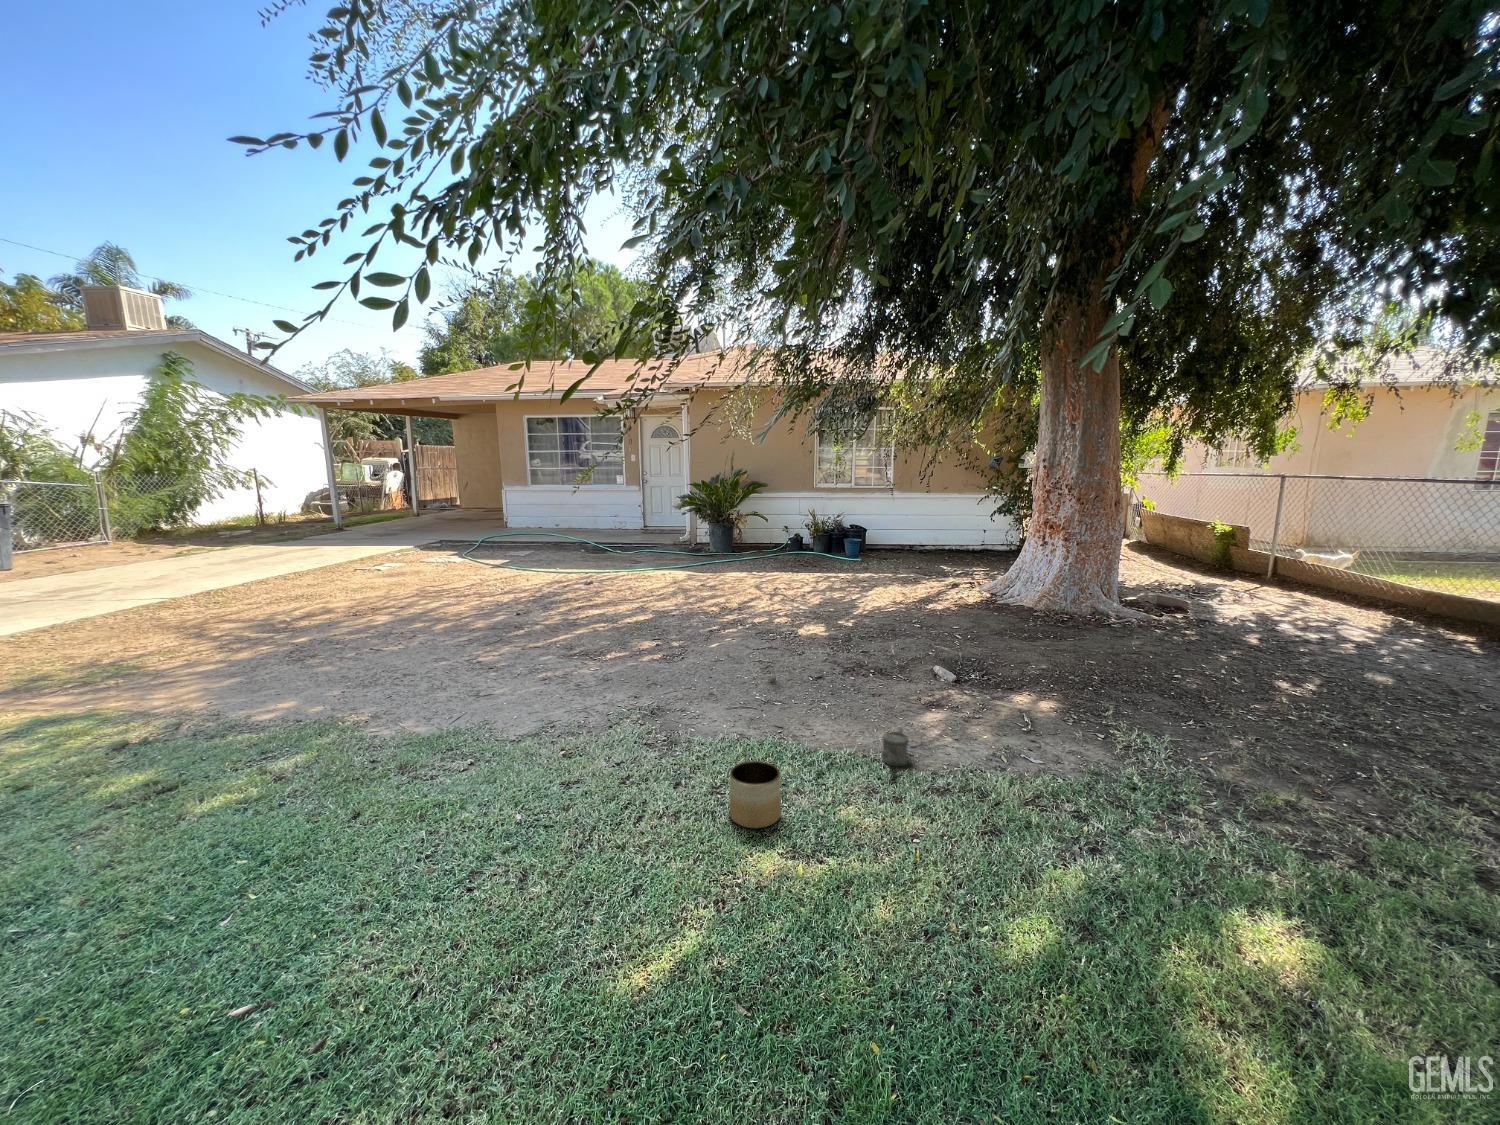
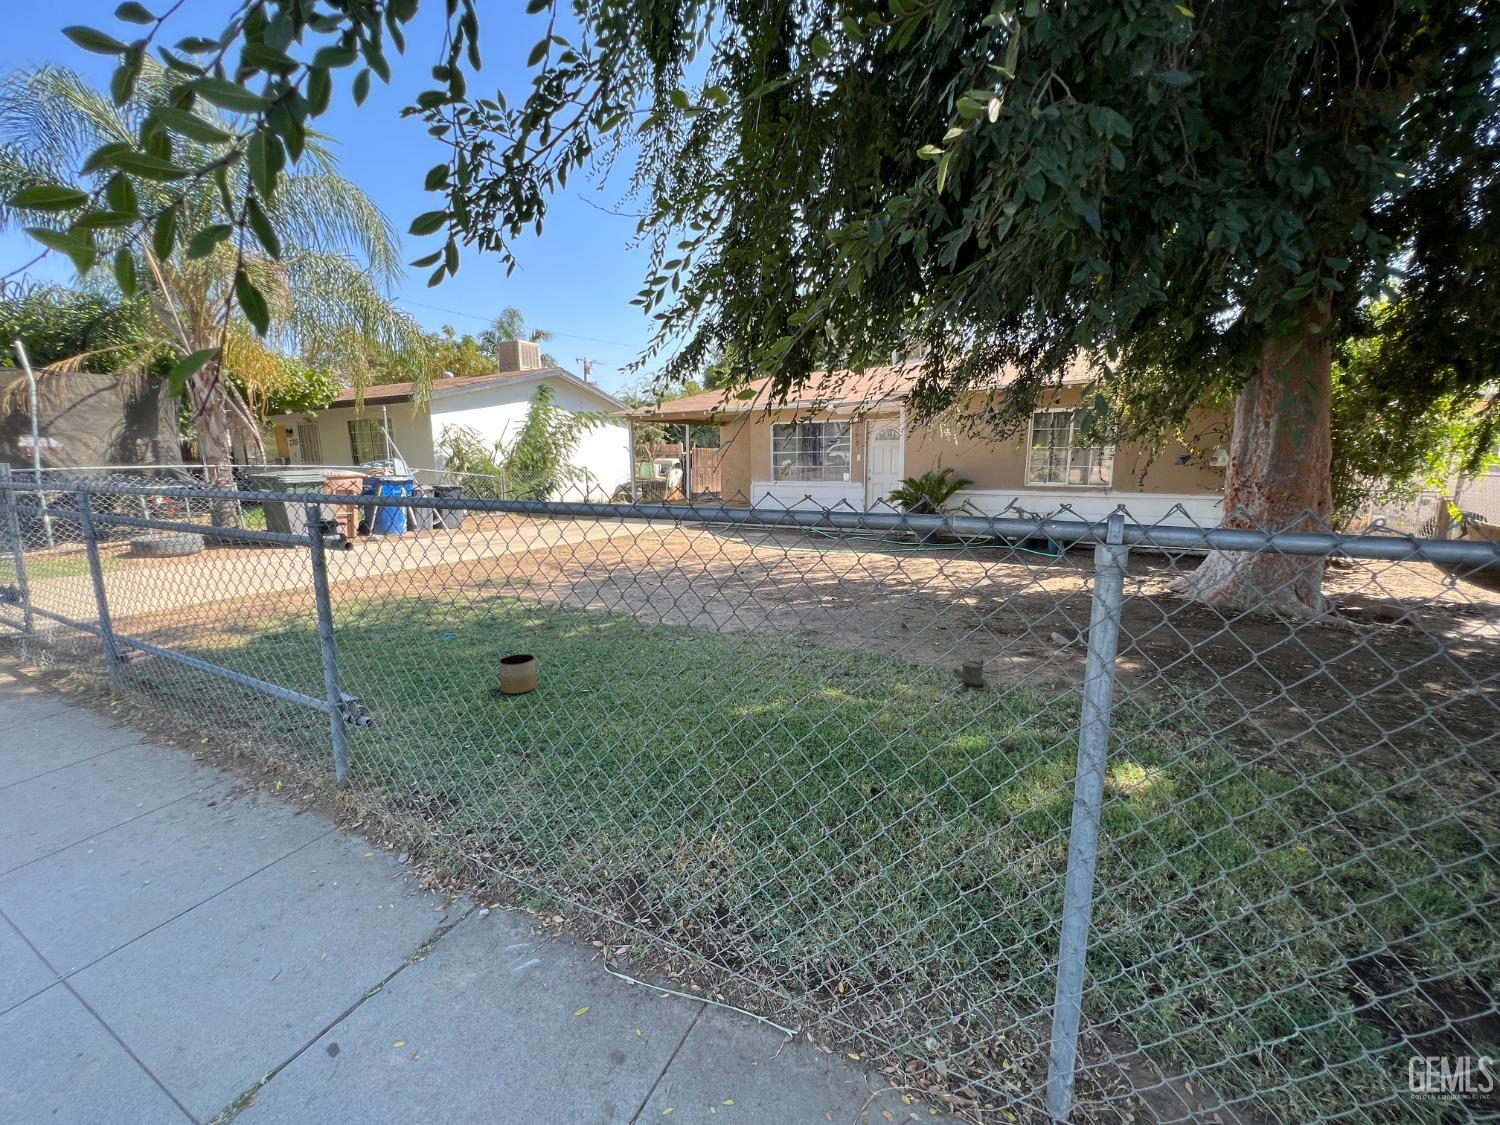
planter: present [729,761,781,828] -> present [499,654,537,694]

